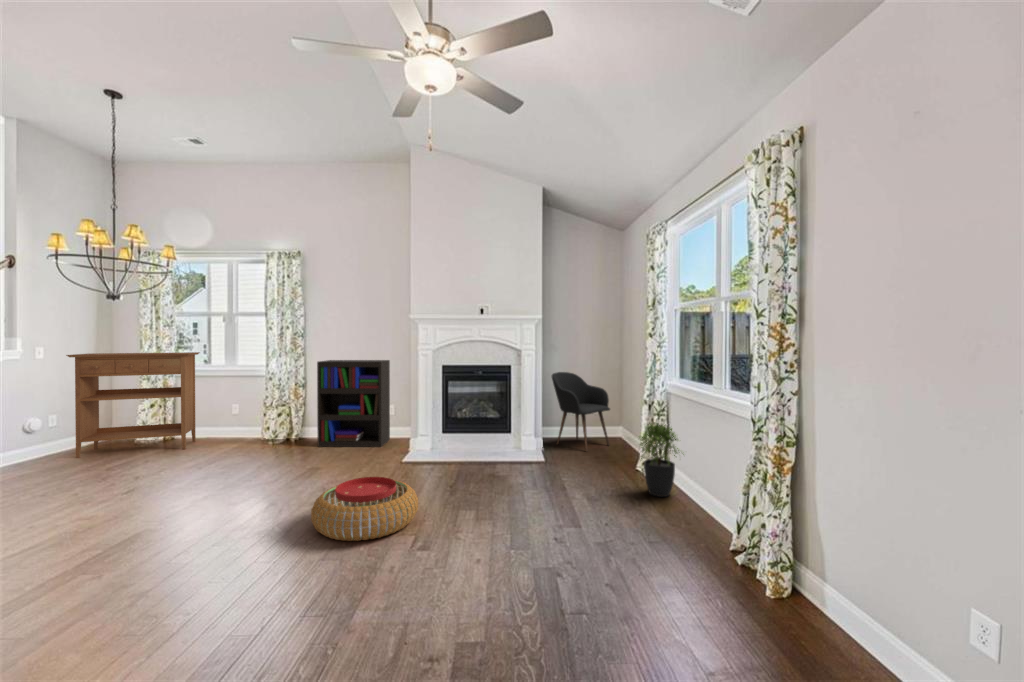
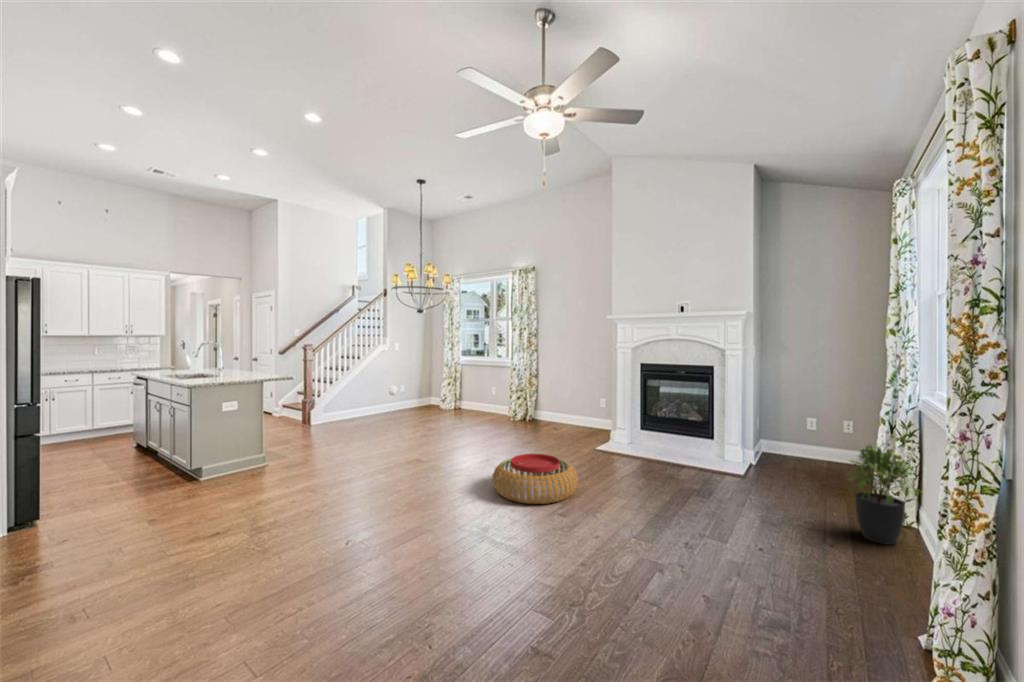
console table: present [66,352,200,458] -> none [399,347,472,418]
bookshelf: present [317,360,390,447] -> none [543,356,605,436]
armchair: present [552,372,610,452] -> none [775,377,863,474]

